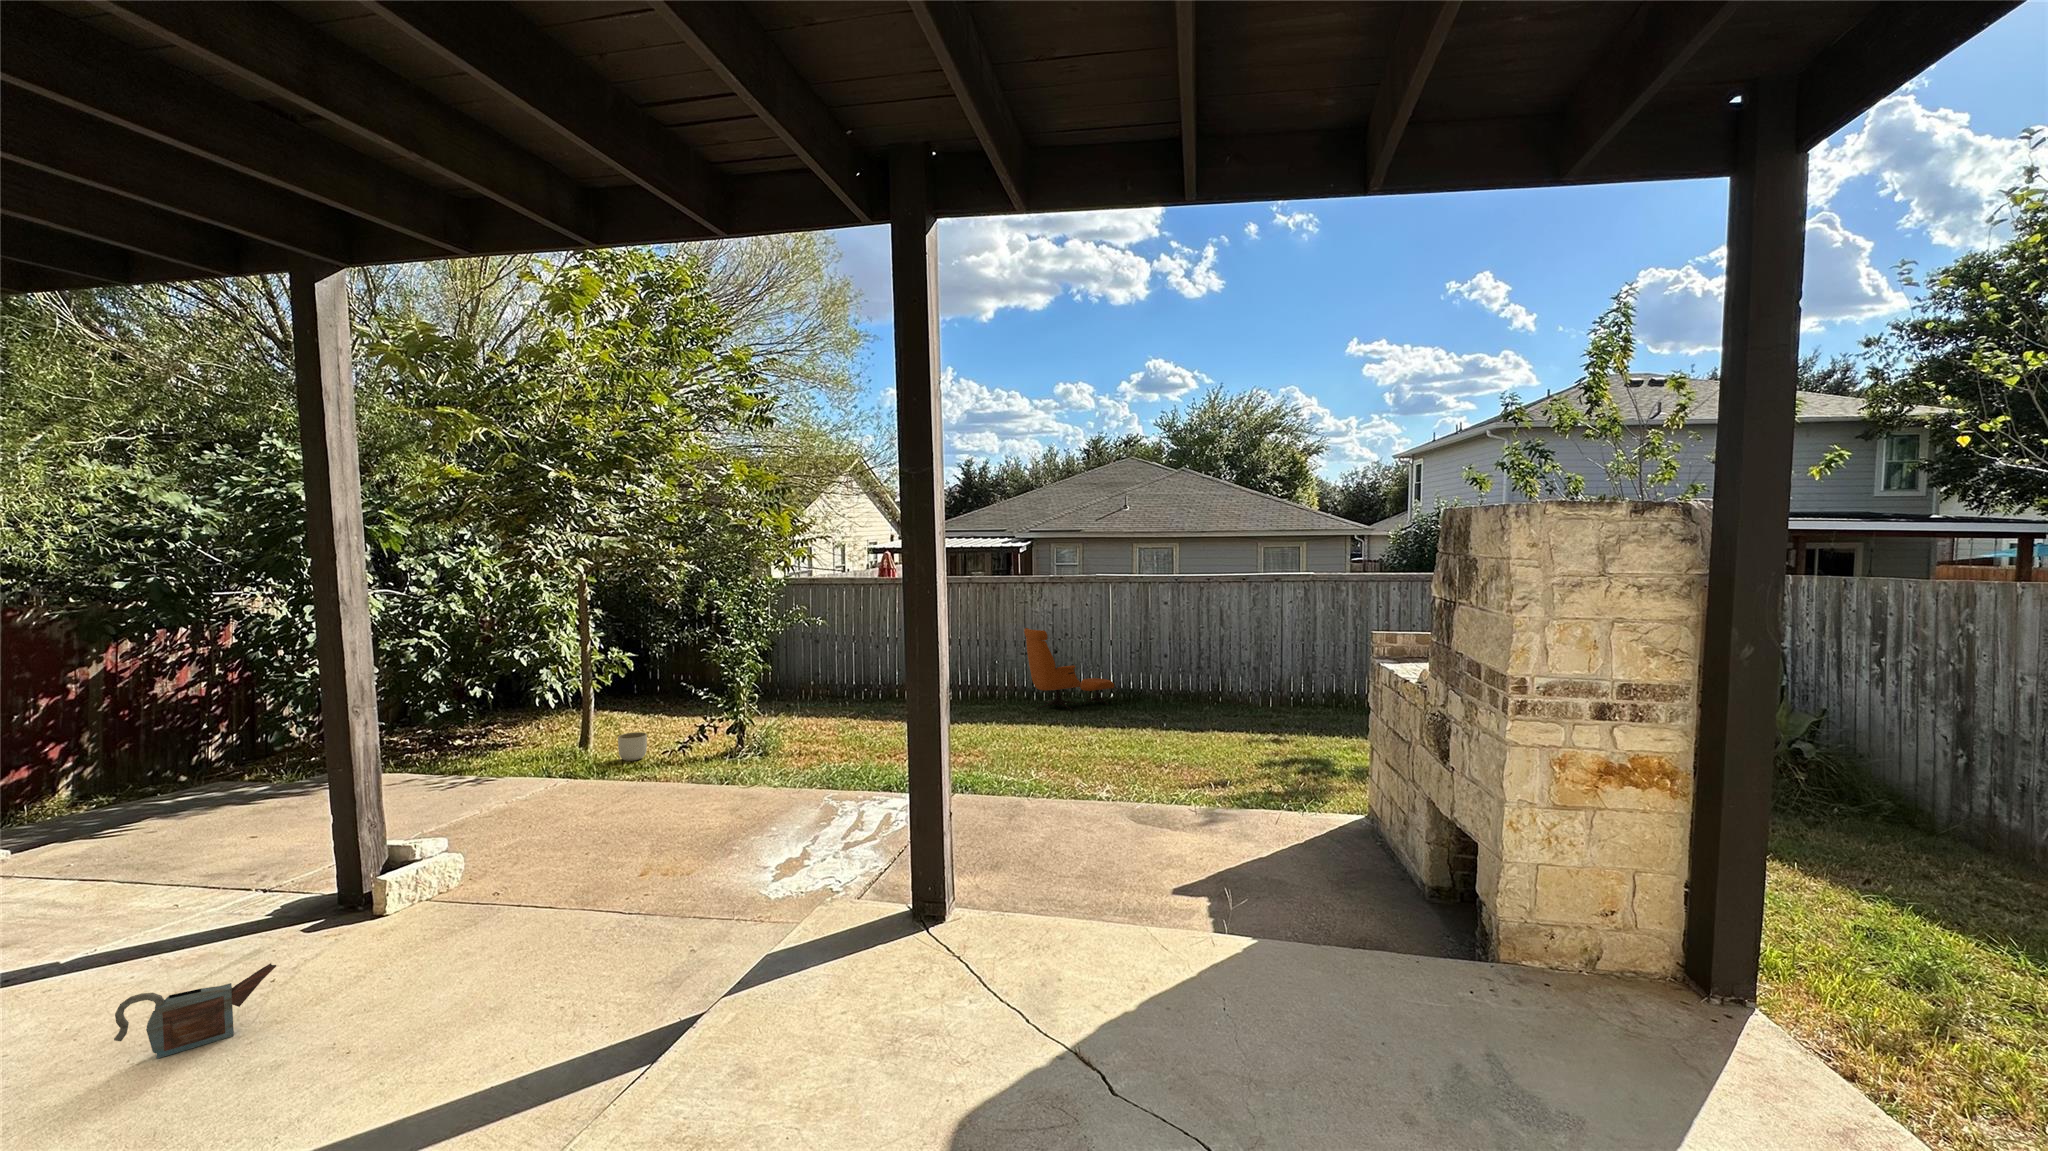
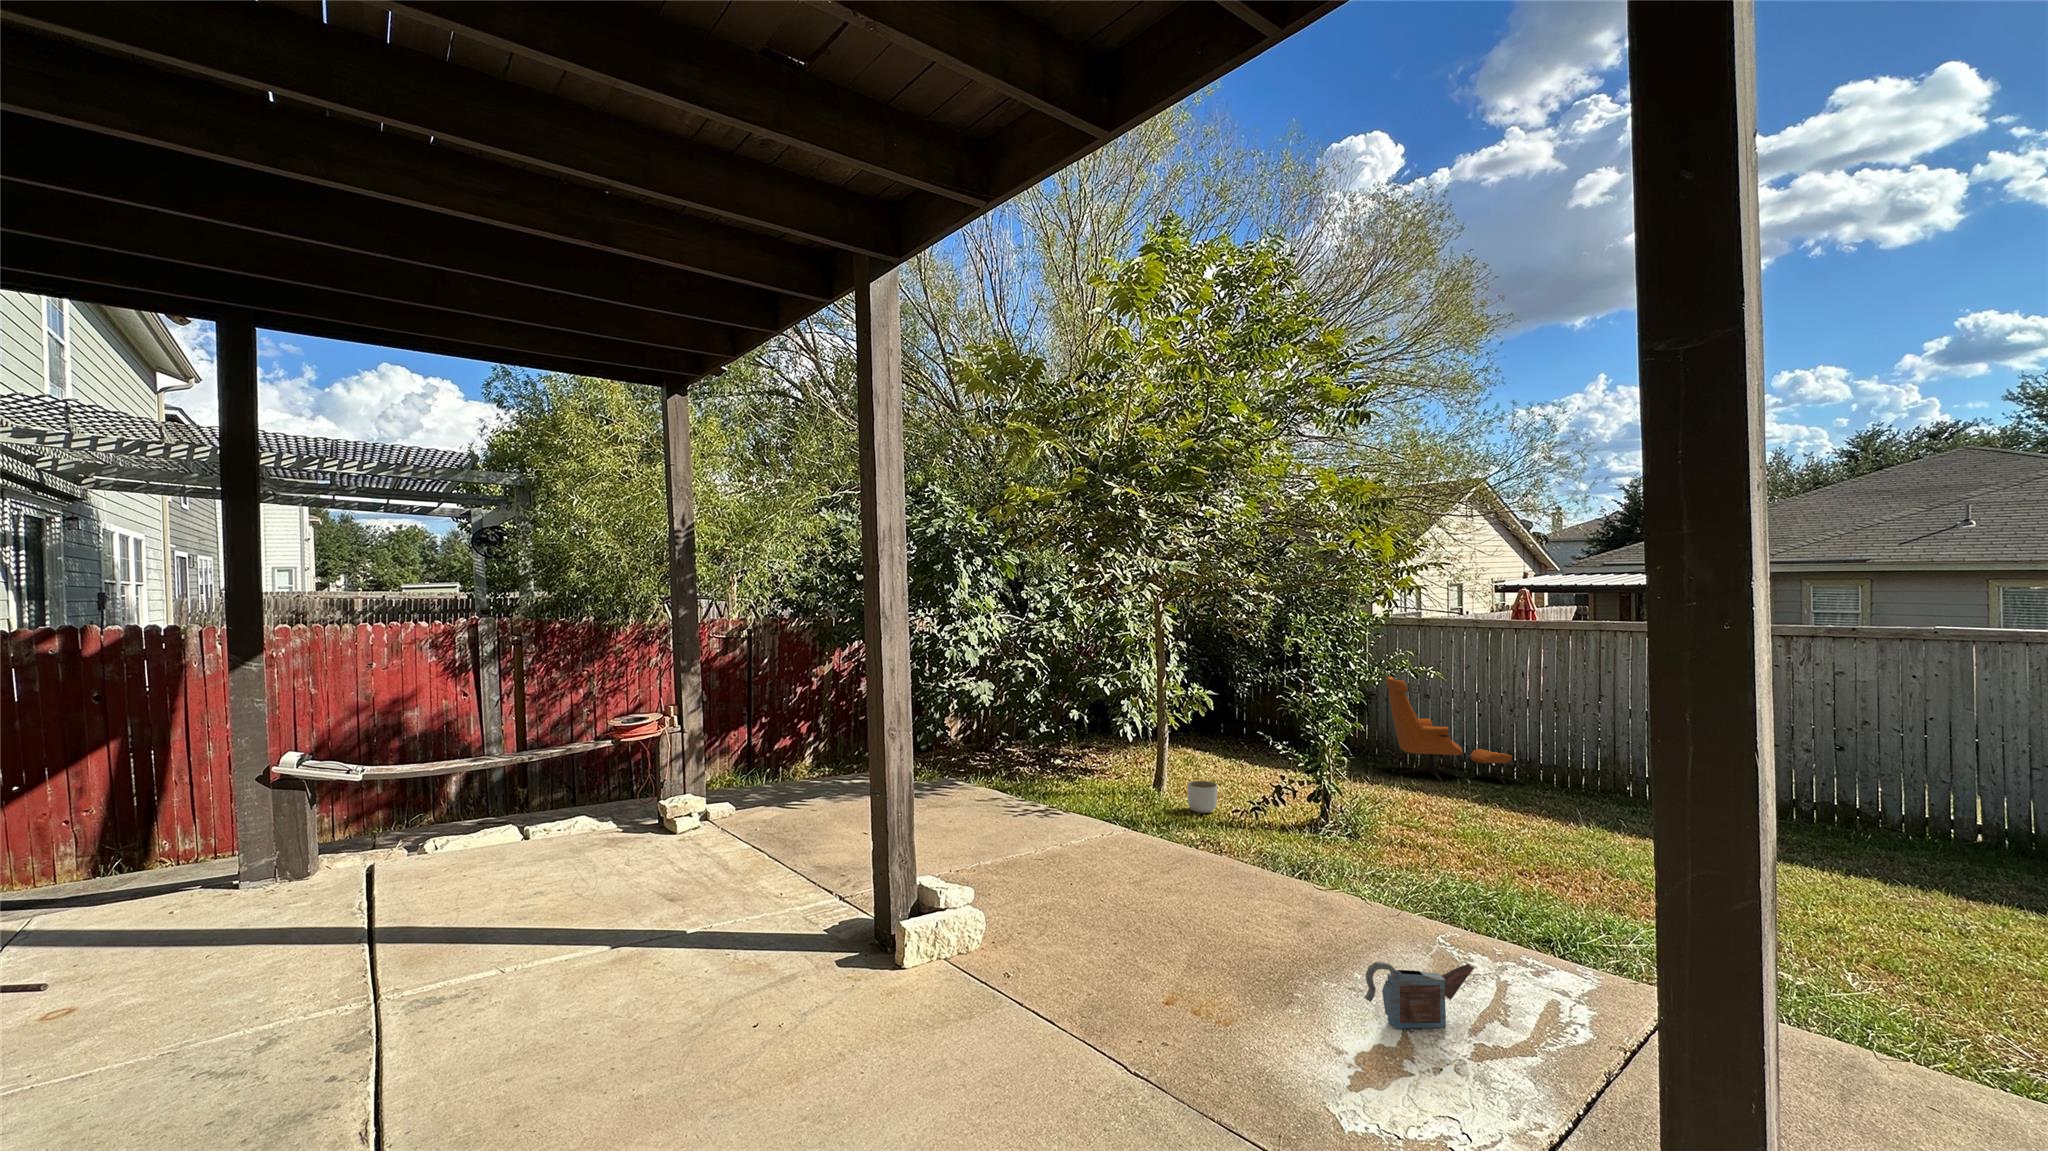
lounge chair: present [1024,628,1114,711] -> present [1386,676,1513,784]
watering can: present [114,963,276,1059] -> present [1365,962,1474,1029]

